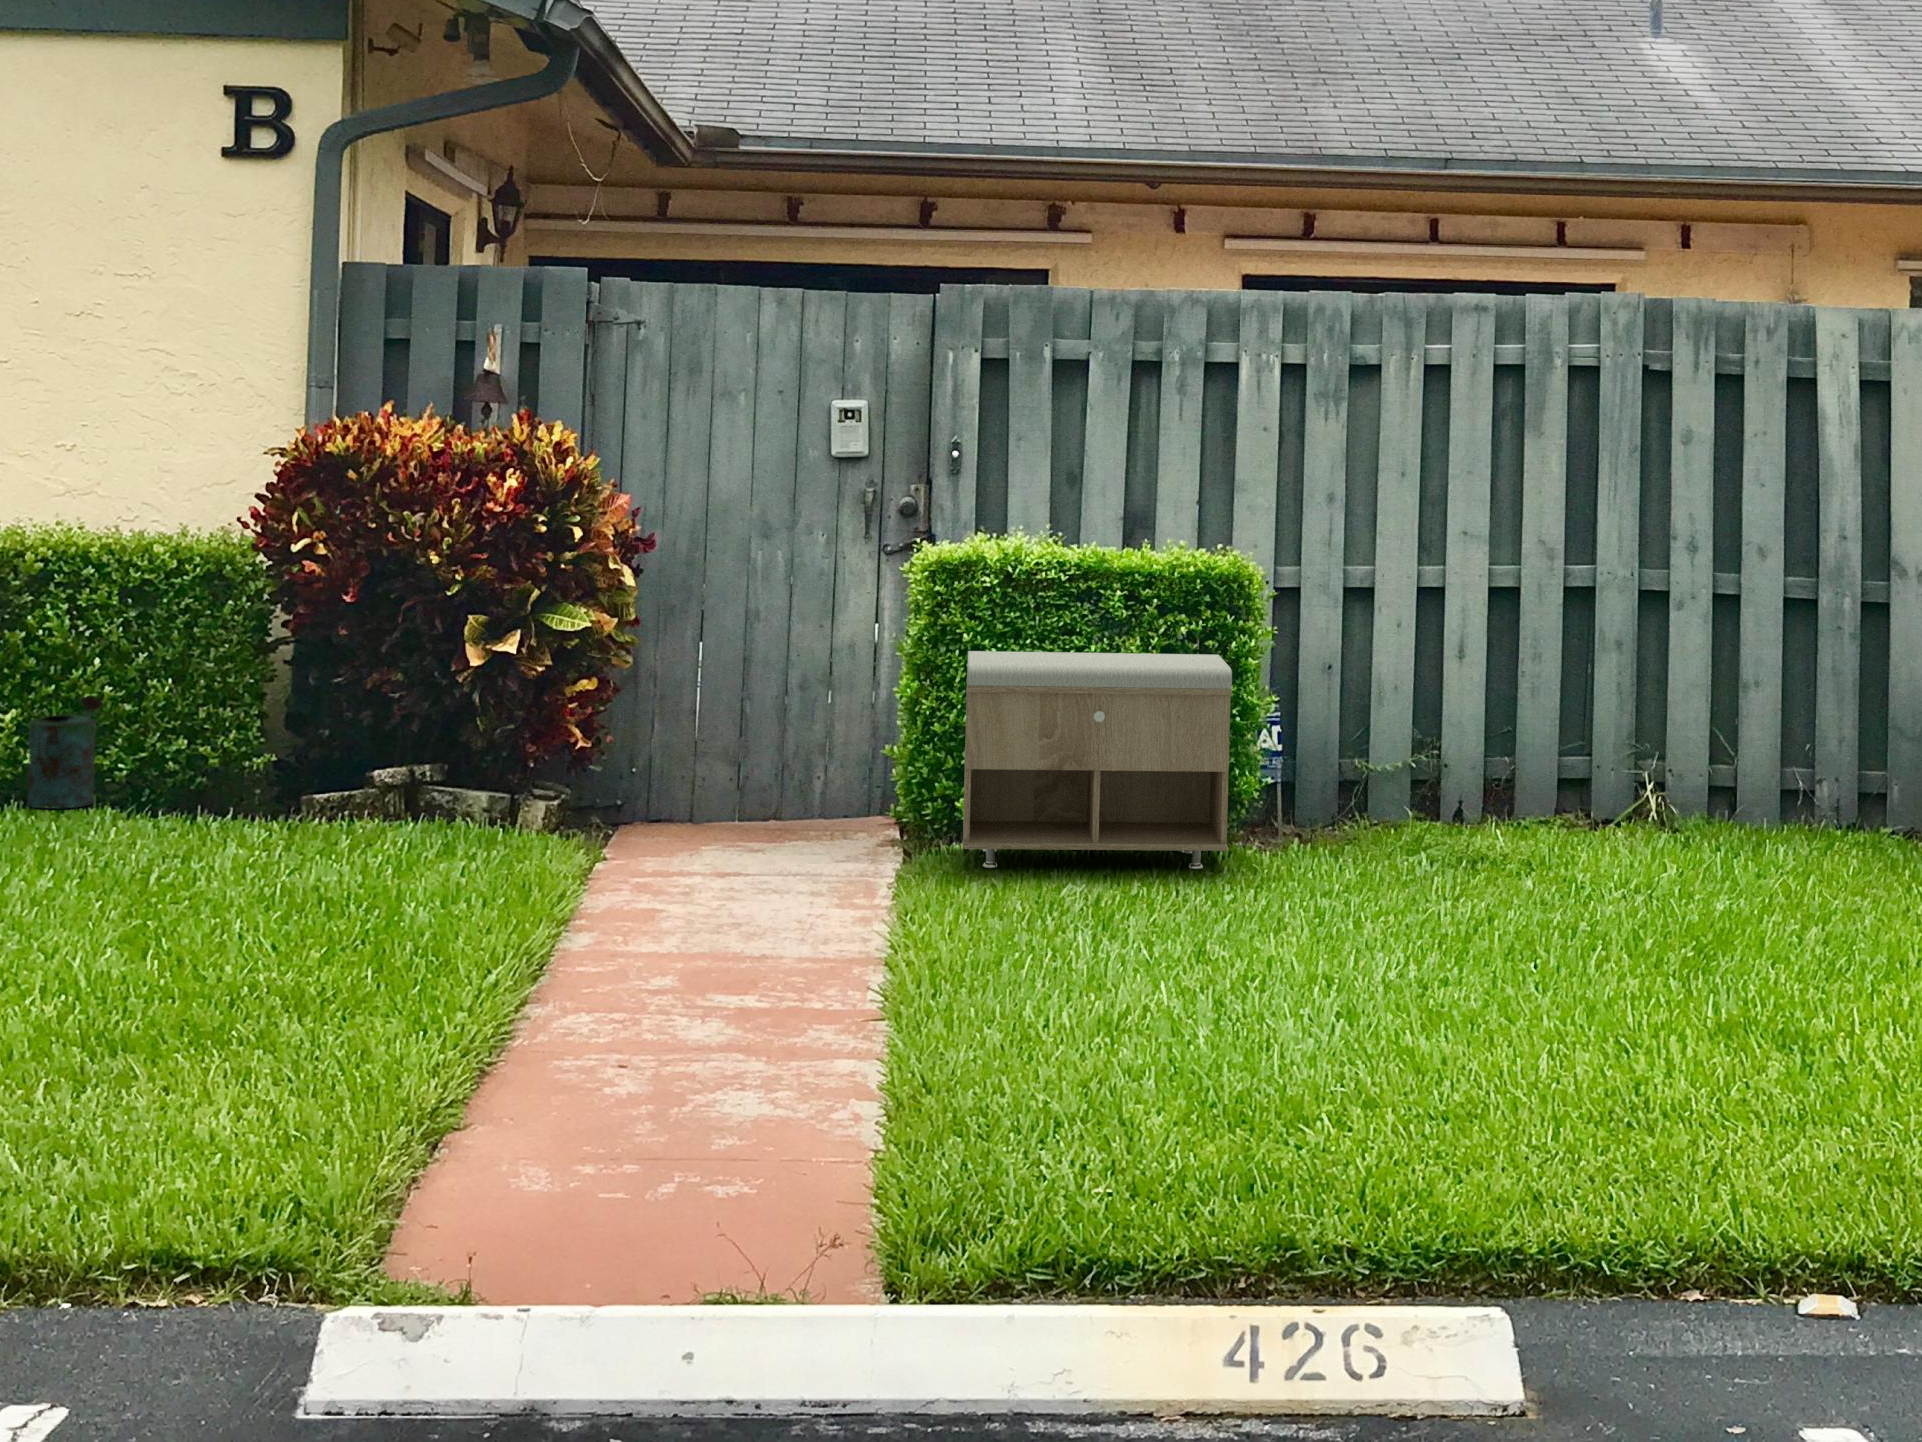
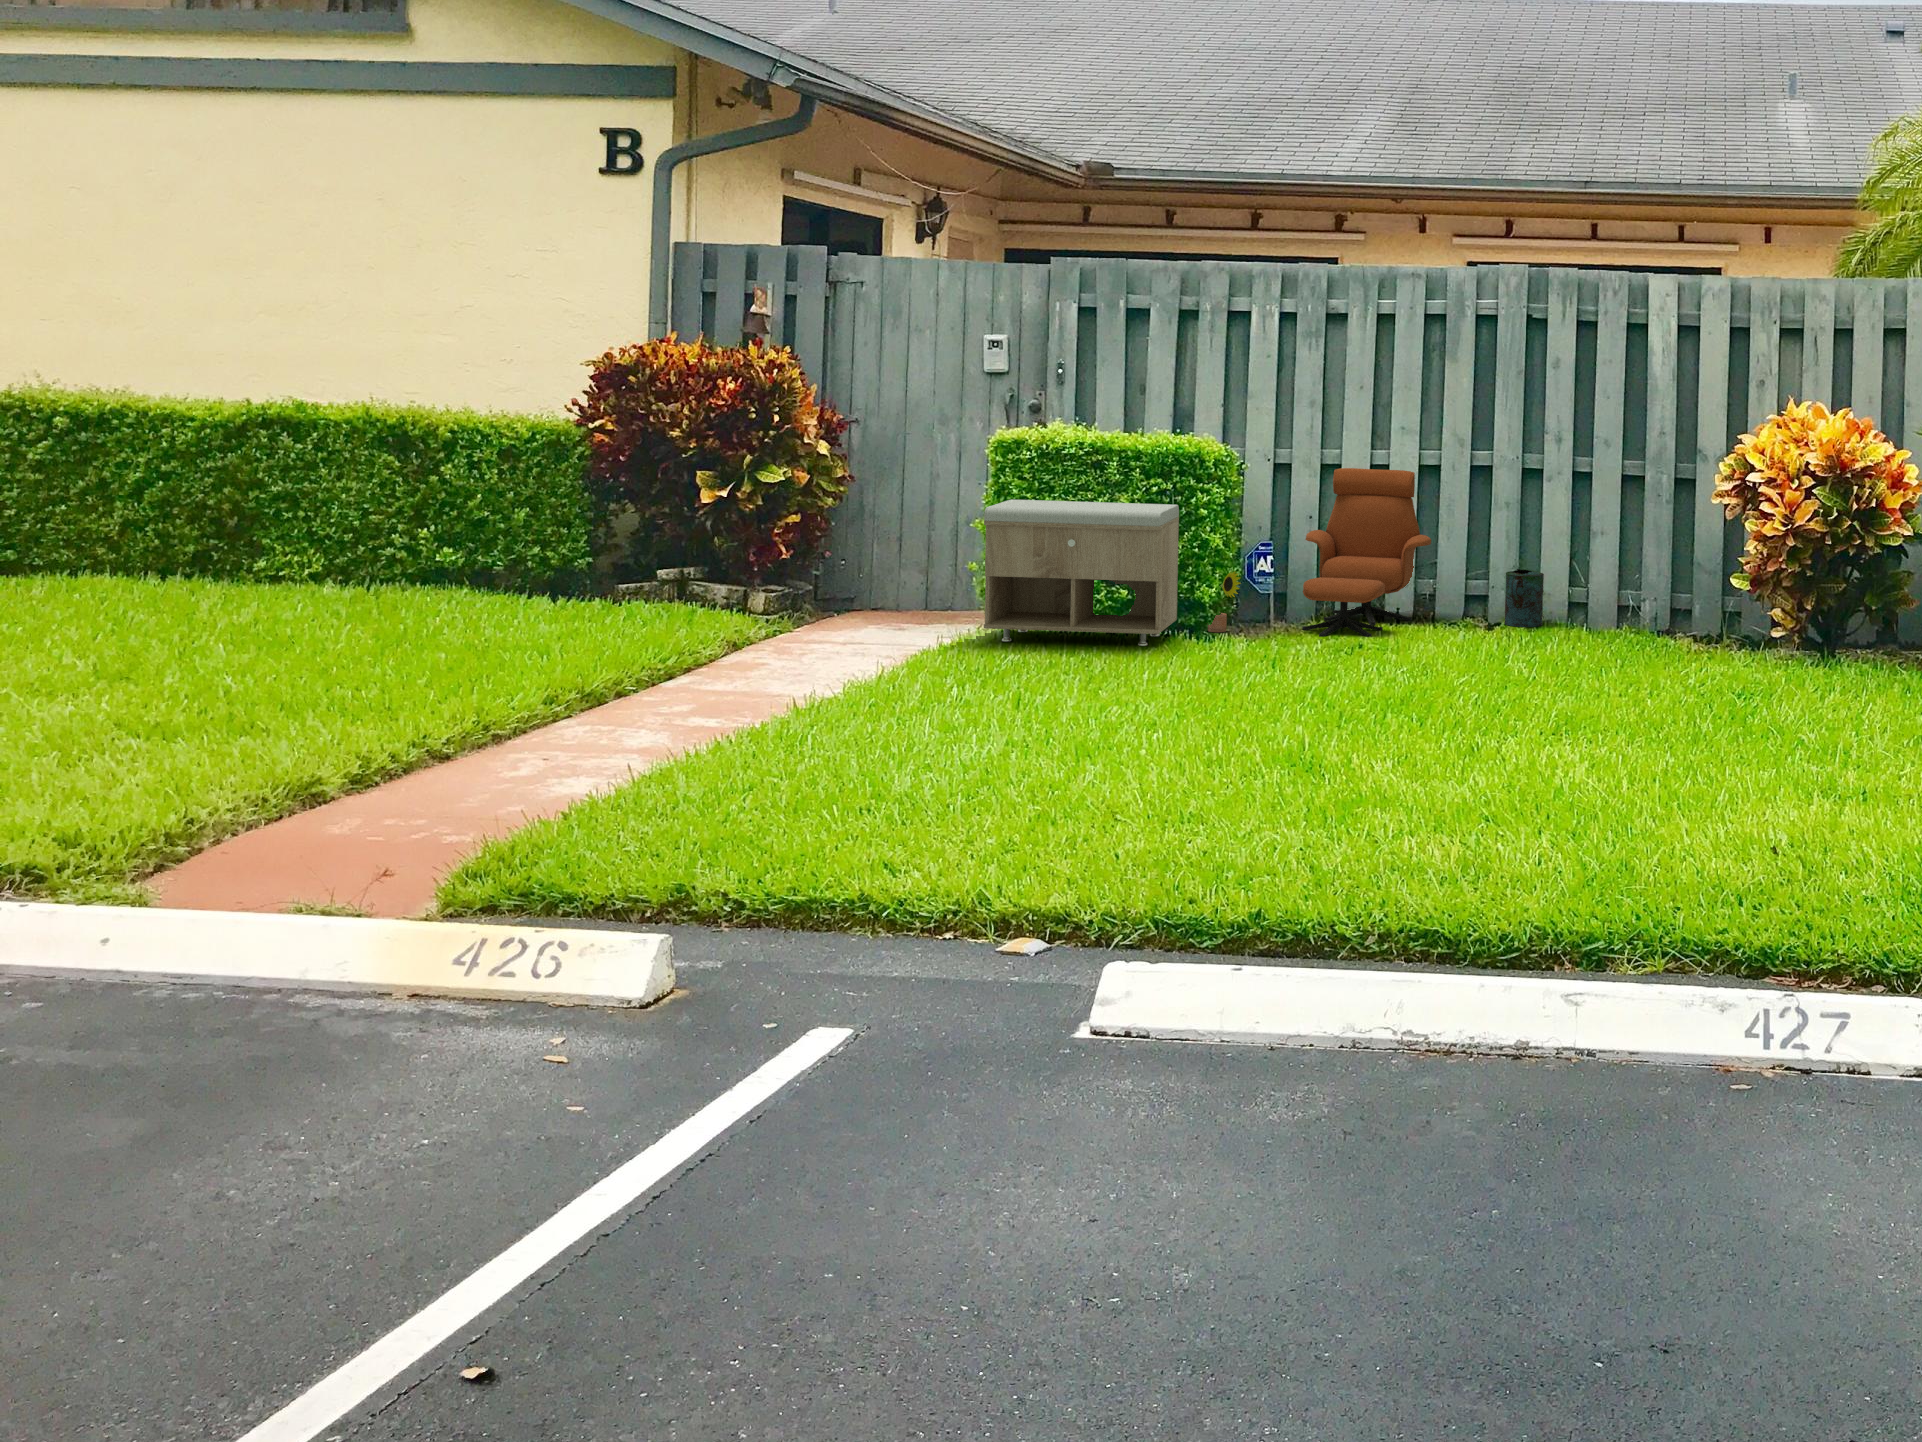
lounge chair: none [1349,594,1538,847] -> present [1302,468,1431,637]
watering can: present [27,697,103,809] -> present [1504,569,1544,627]
decorative plant: none [1251,751,1298,844] -> present [1208,571,1241,632]

